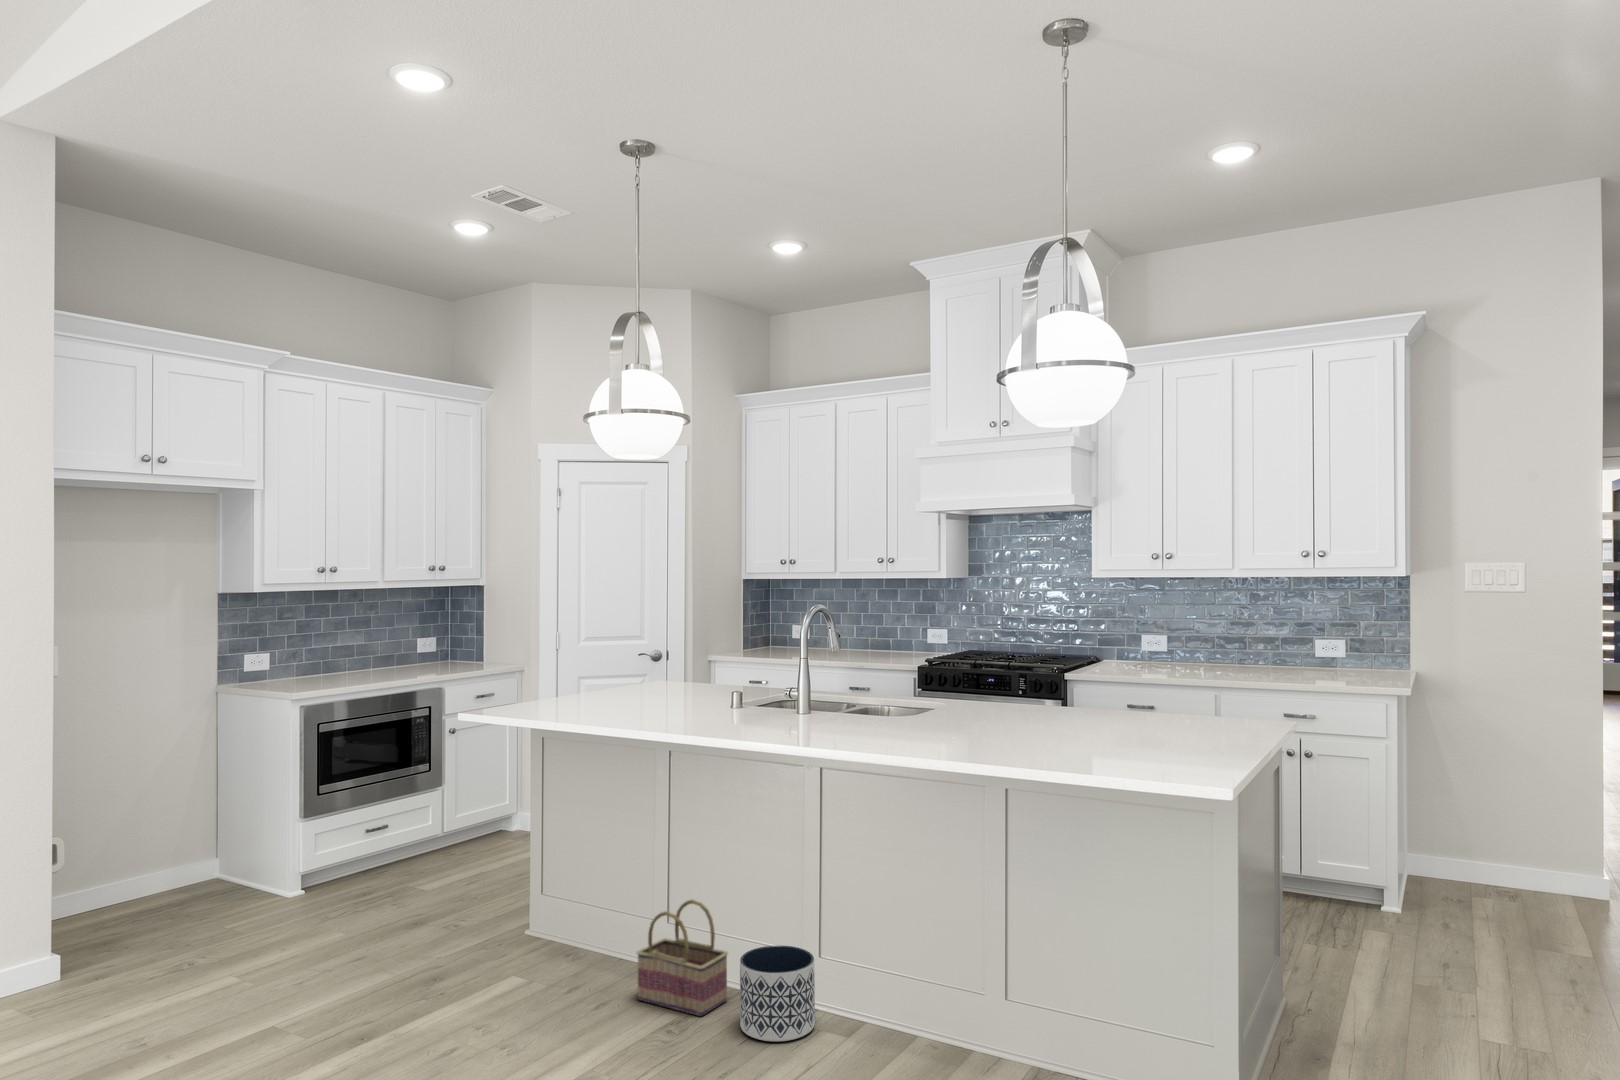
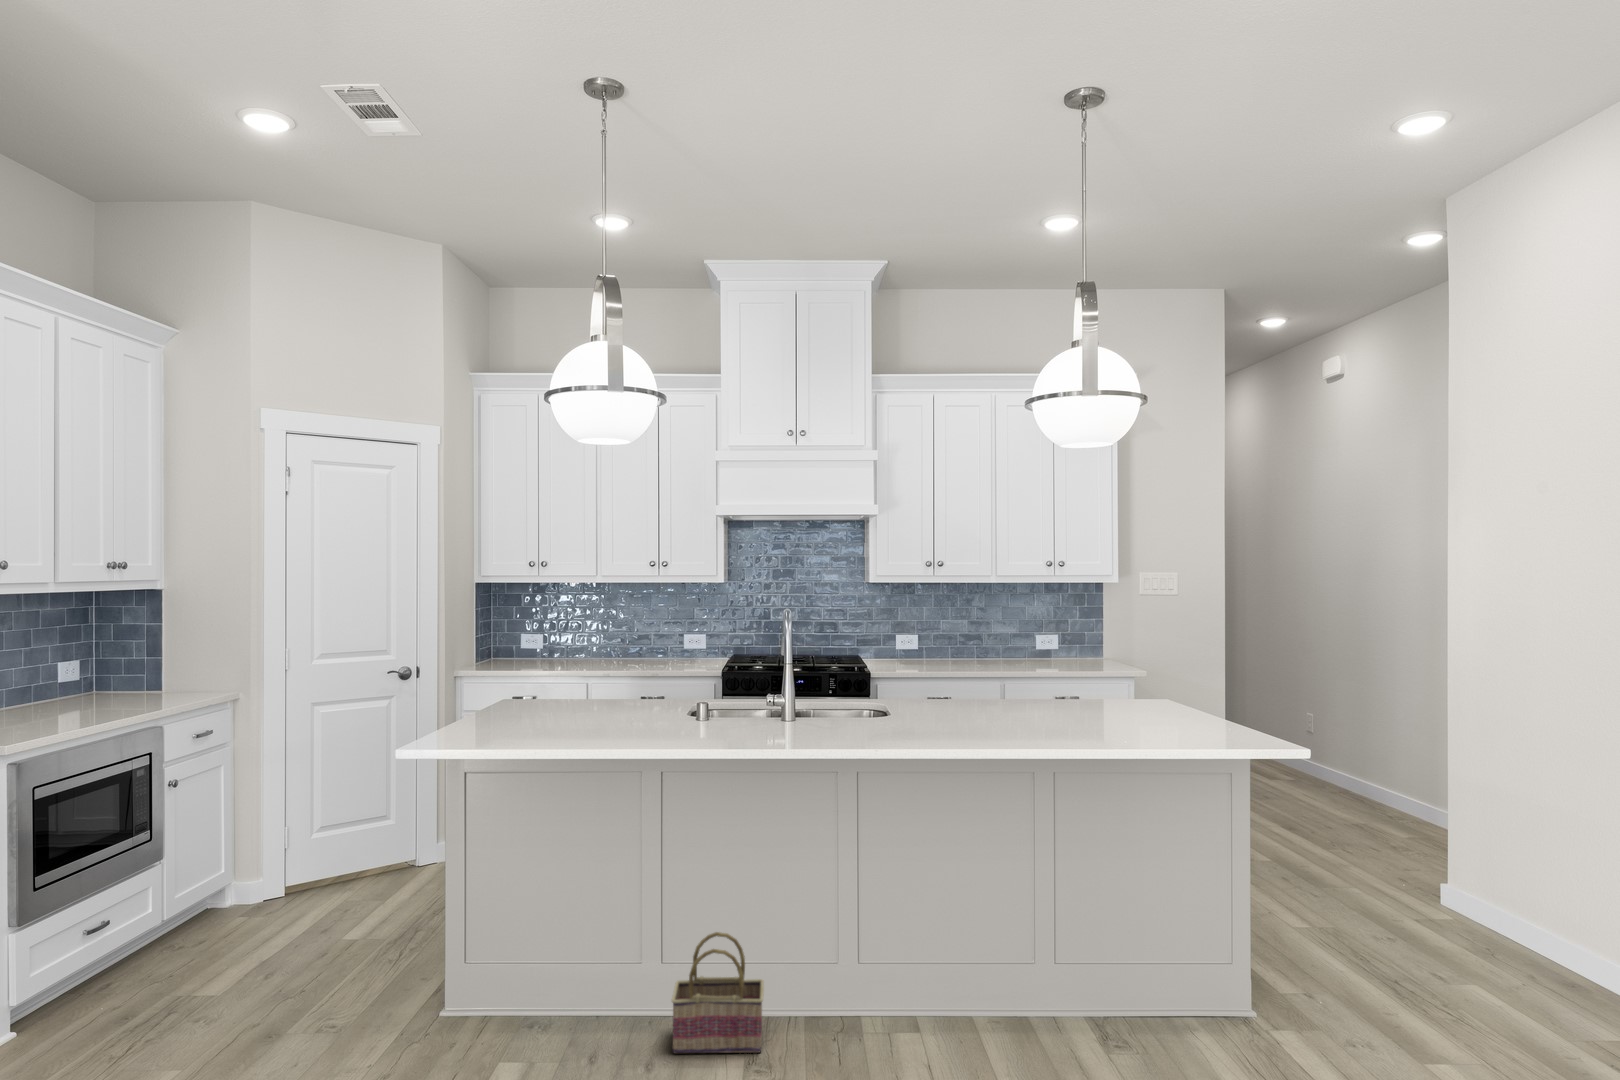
planter: present [740,945,815,1042] -> none [805,959,881,1059]

